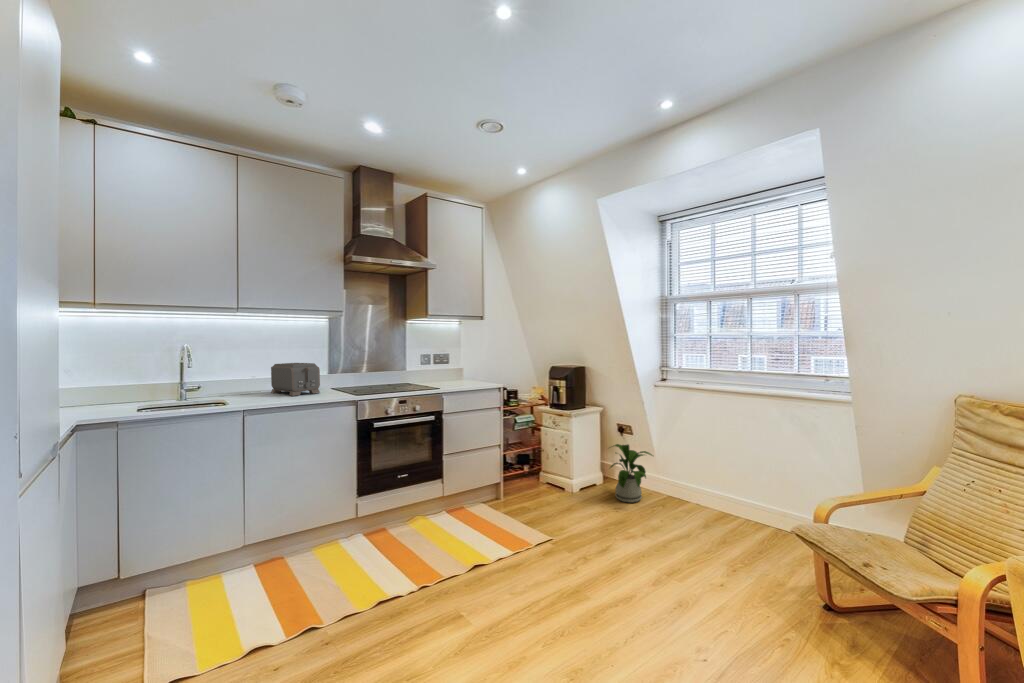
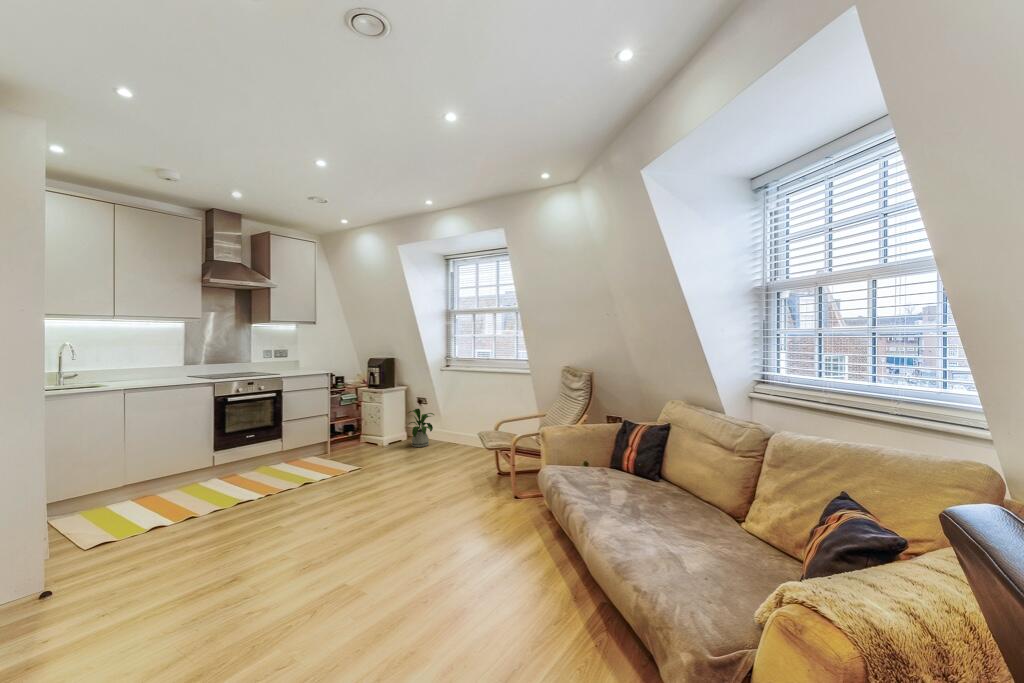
toaster: present [271,363,320,396] -> none [134,357,180,381]

